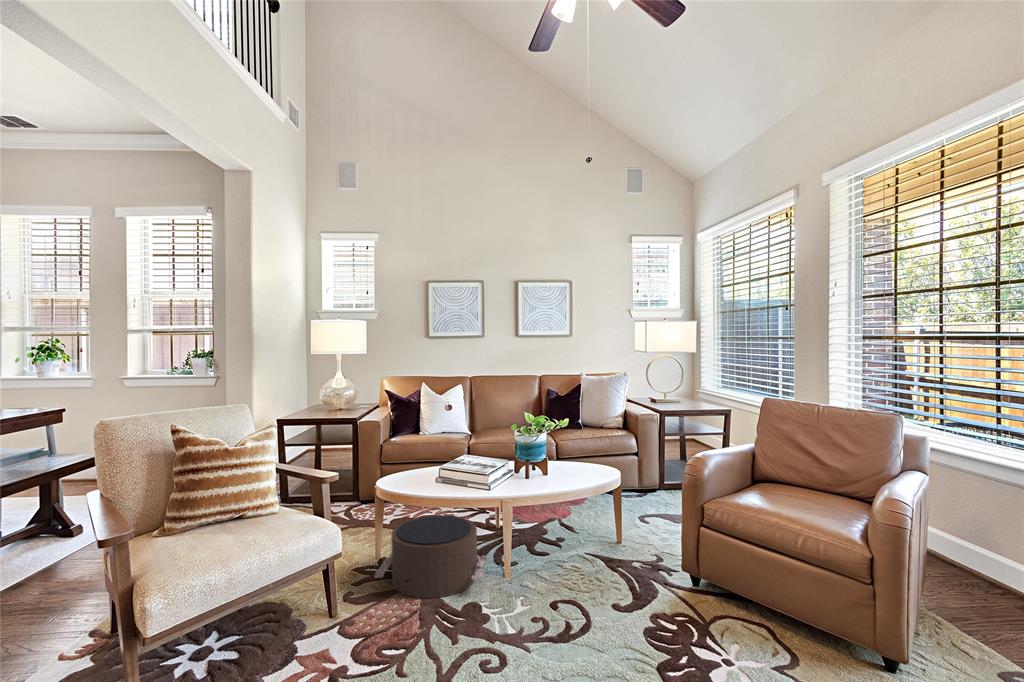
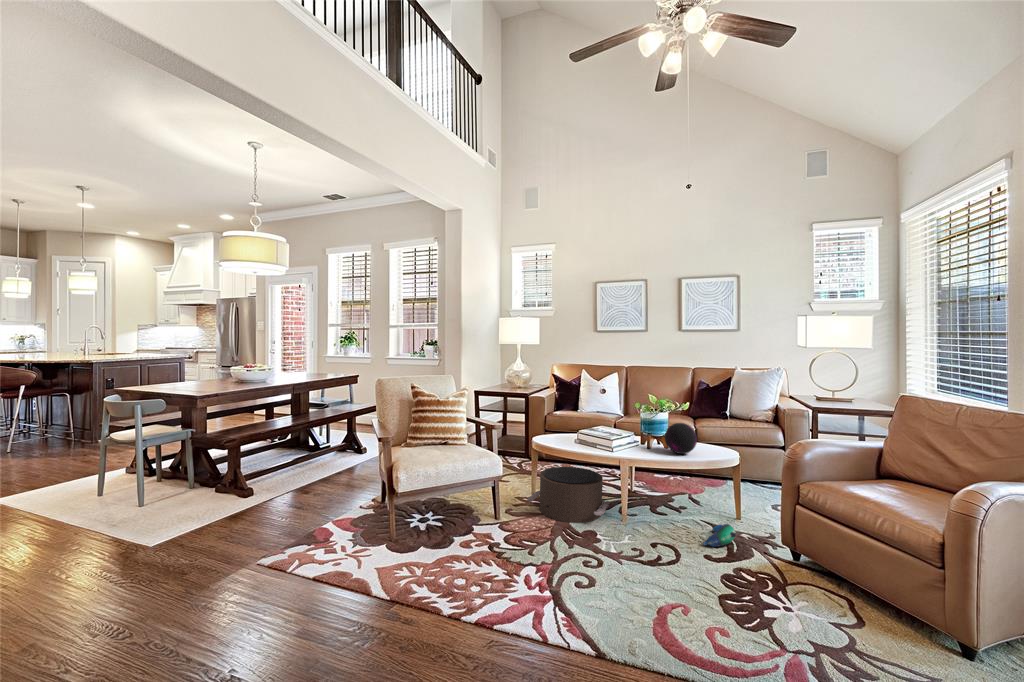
decorative orb: none [547,442,584,480] -> present [665,423,697,454]
plush toy: none [608,560,642,594] -> present [703,524,736,547]

